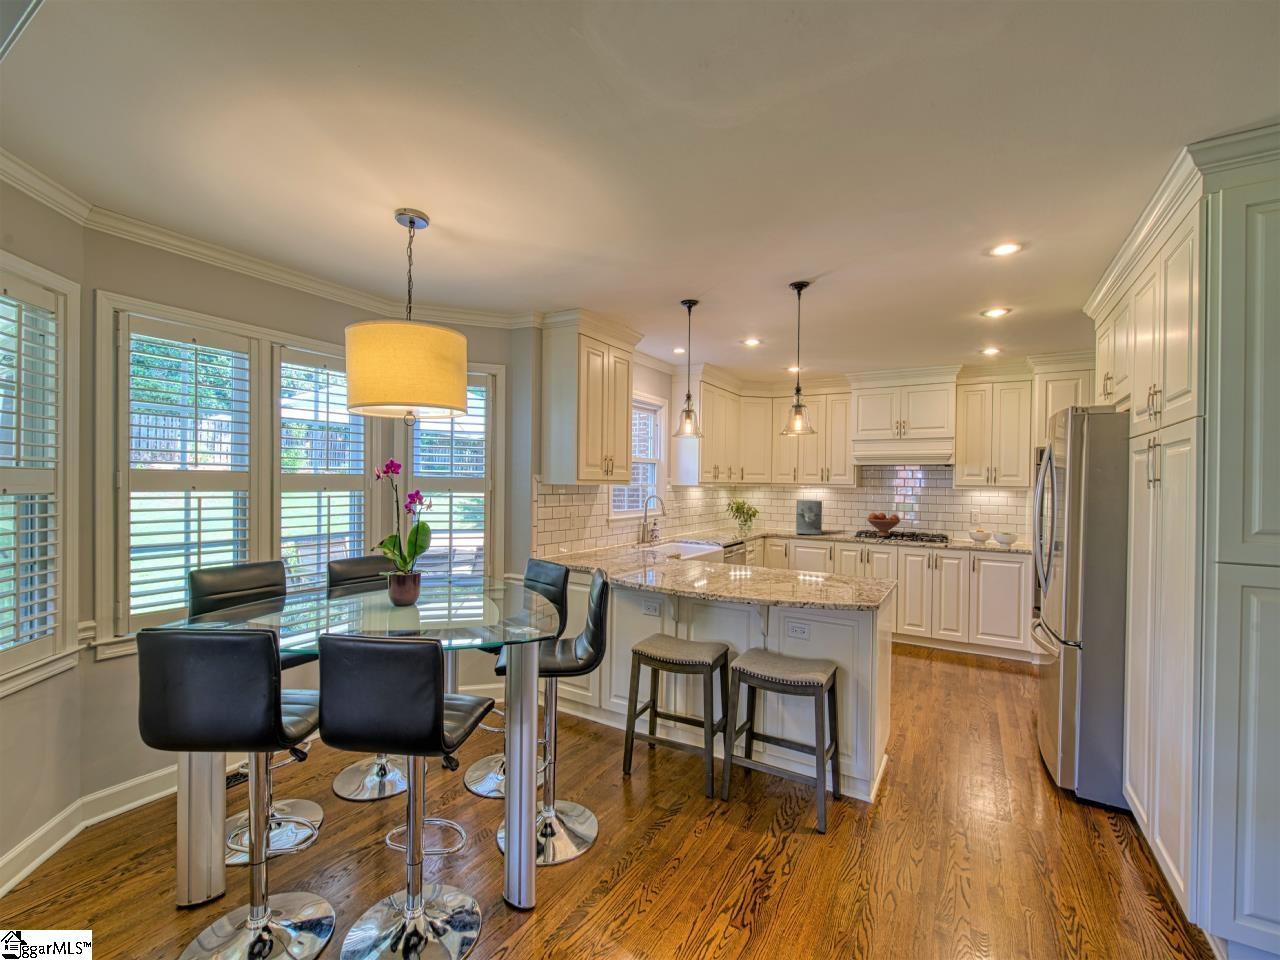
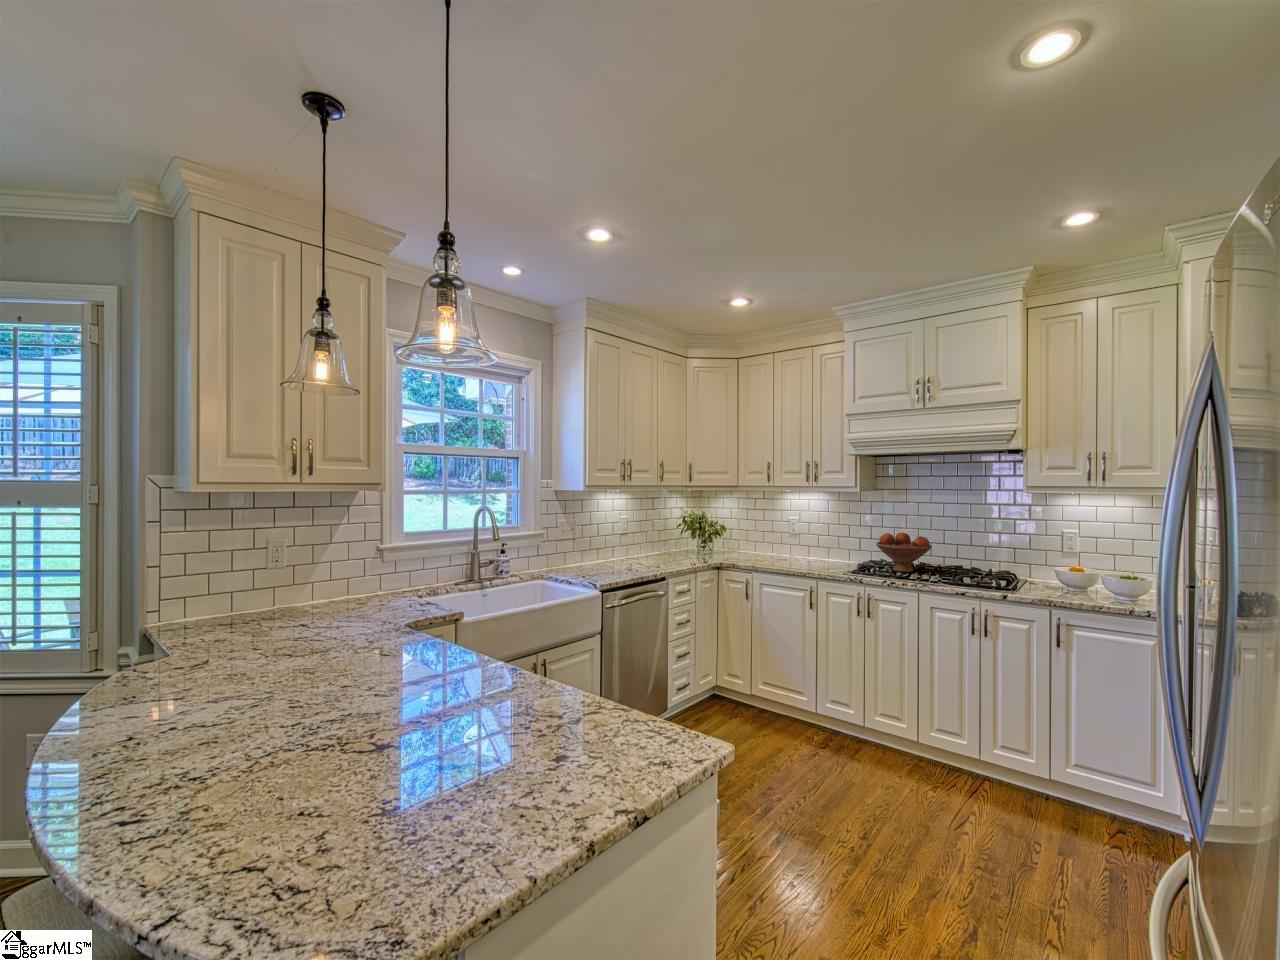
coffee maker: present [796,500,822,535] -> none [768,511,813,567]

